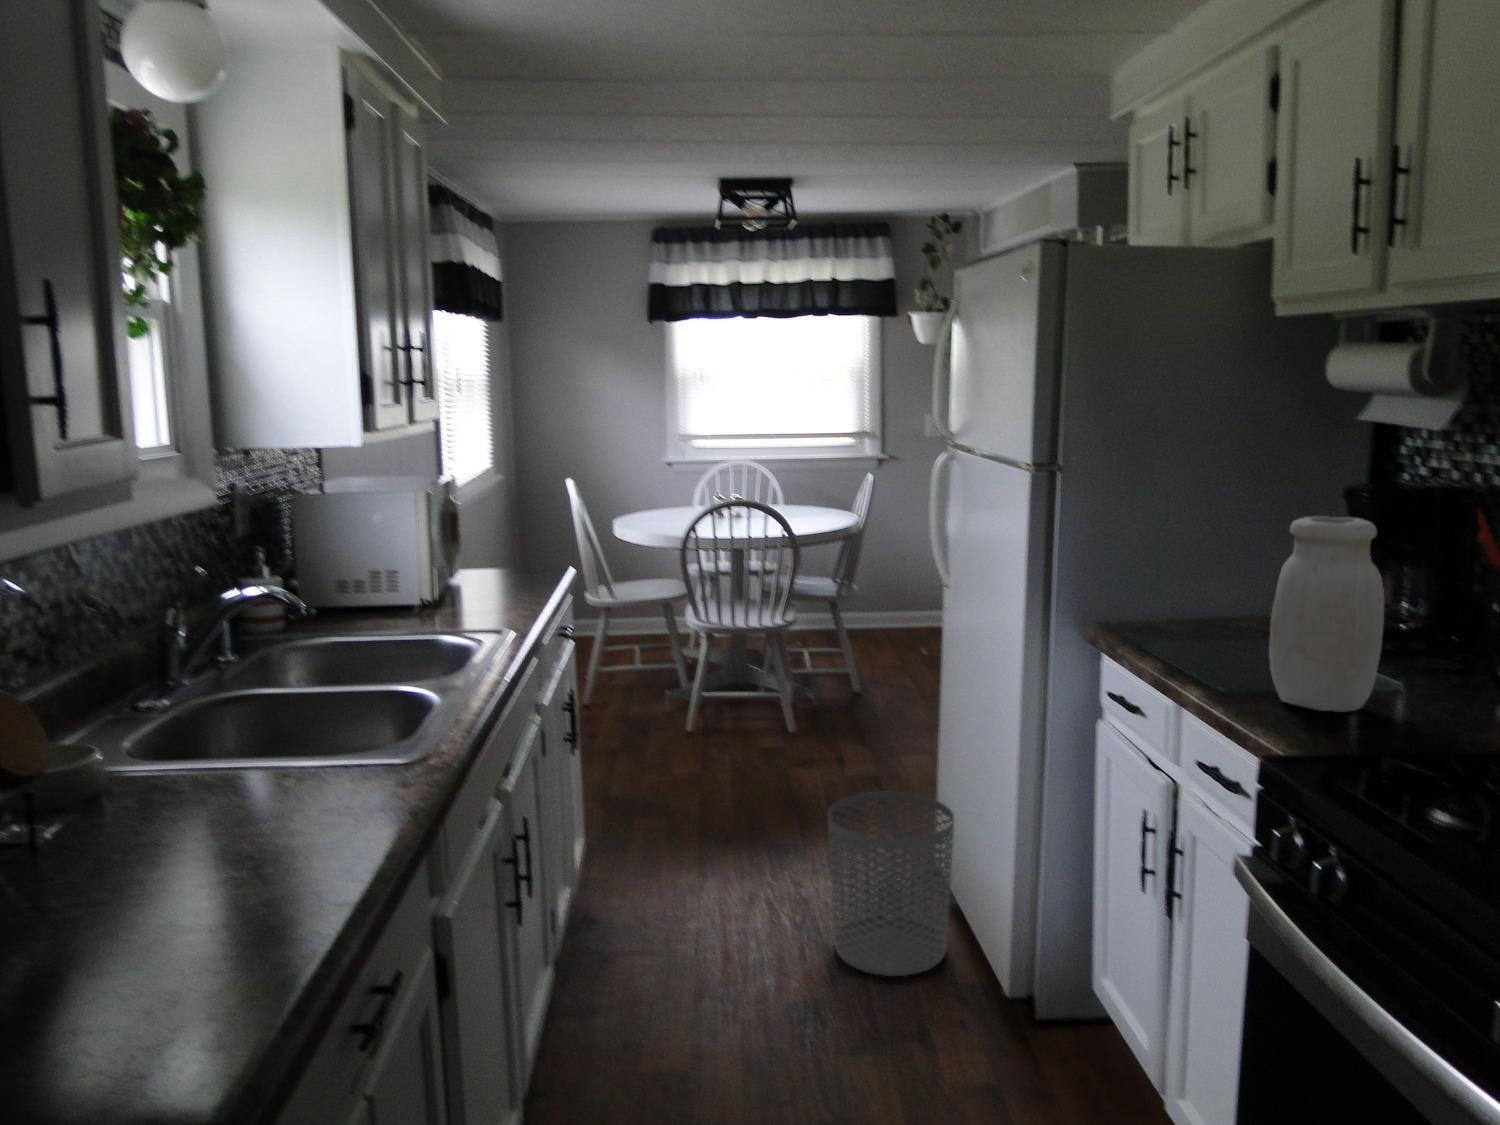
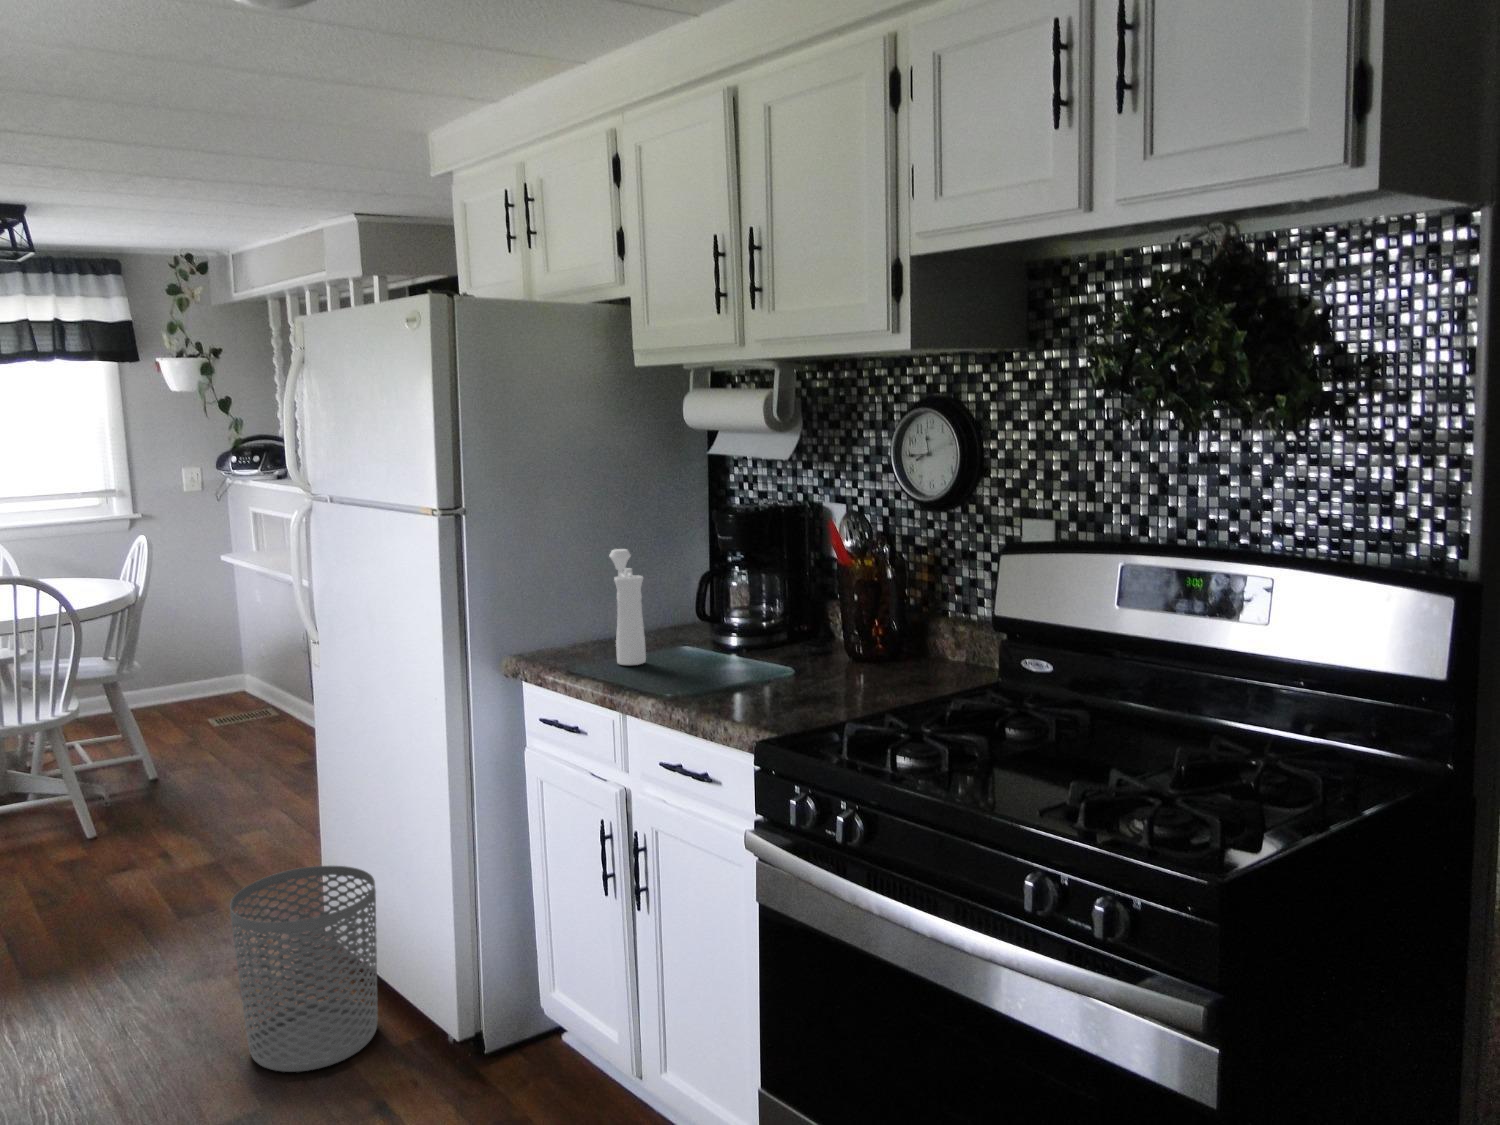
jar: present [1269,516,1385,712] -> none [706,532,792,696]
pepper mill: none [1191,524,1231,653] -> present [610,549,646,665]

